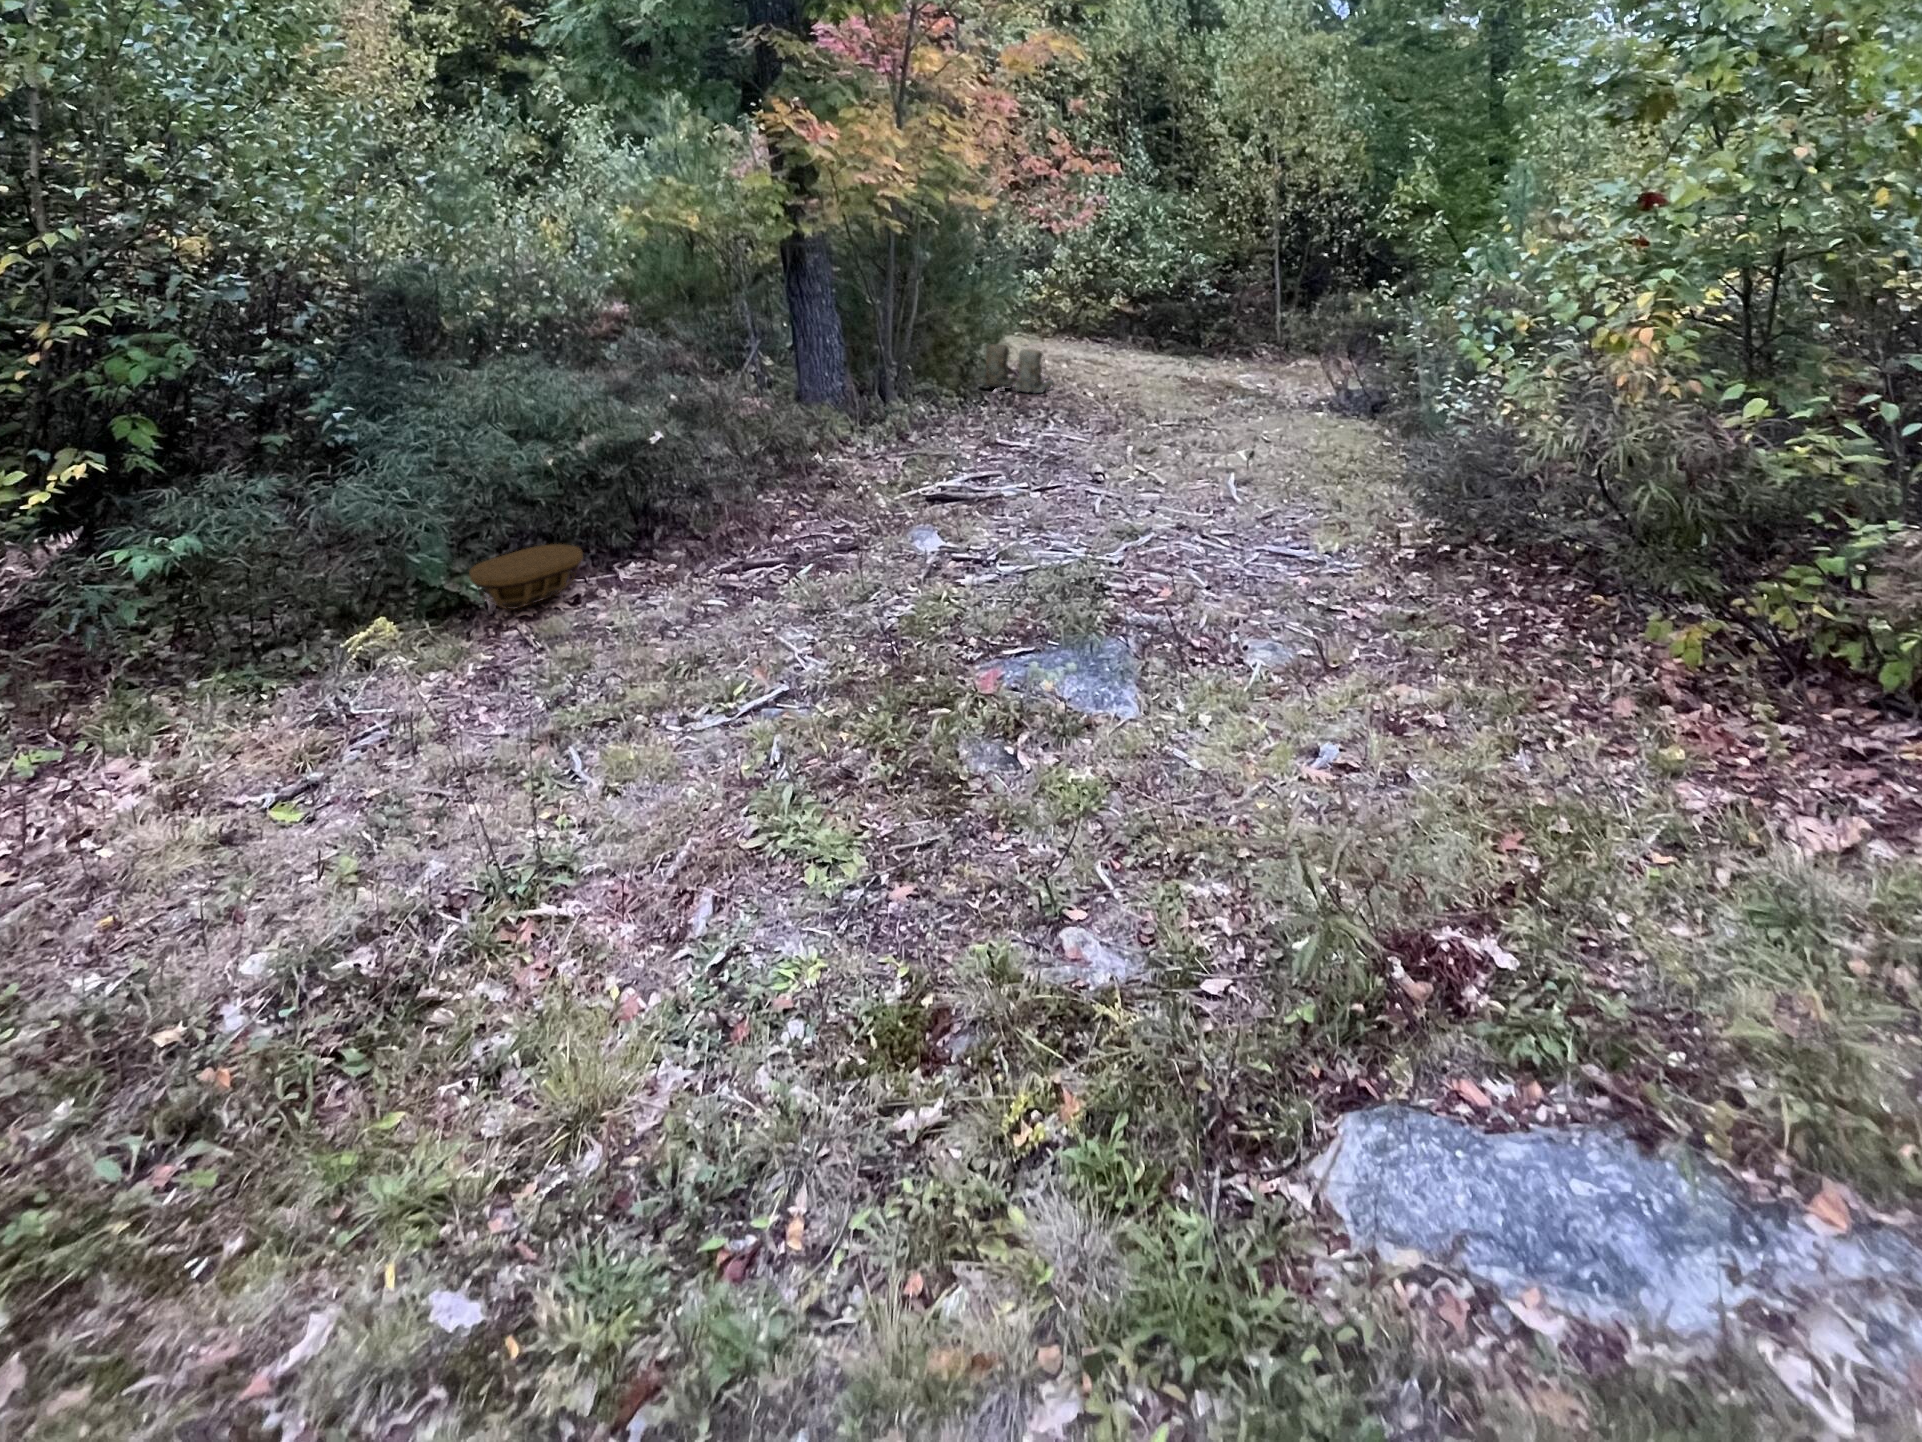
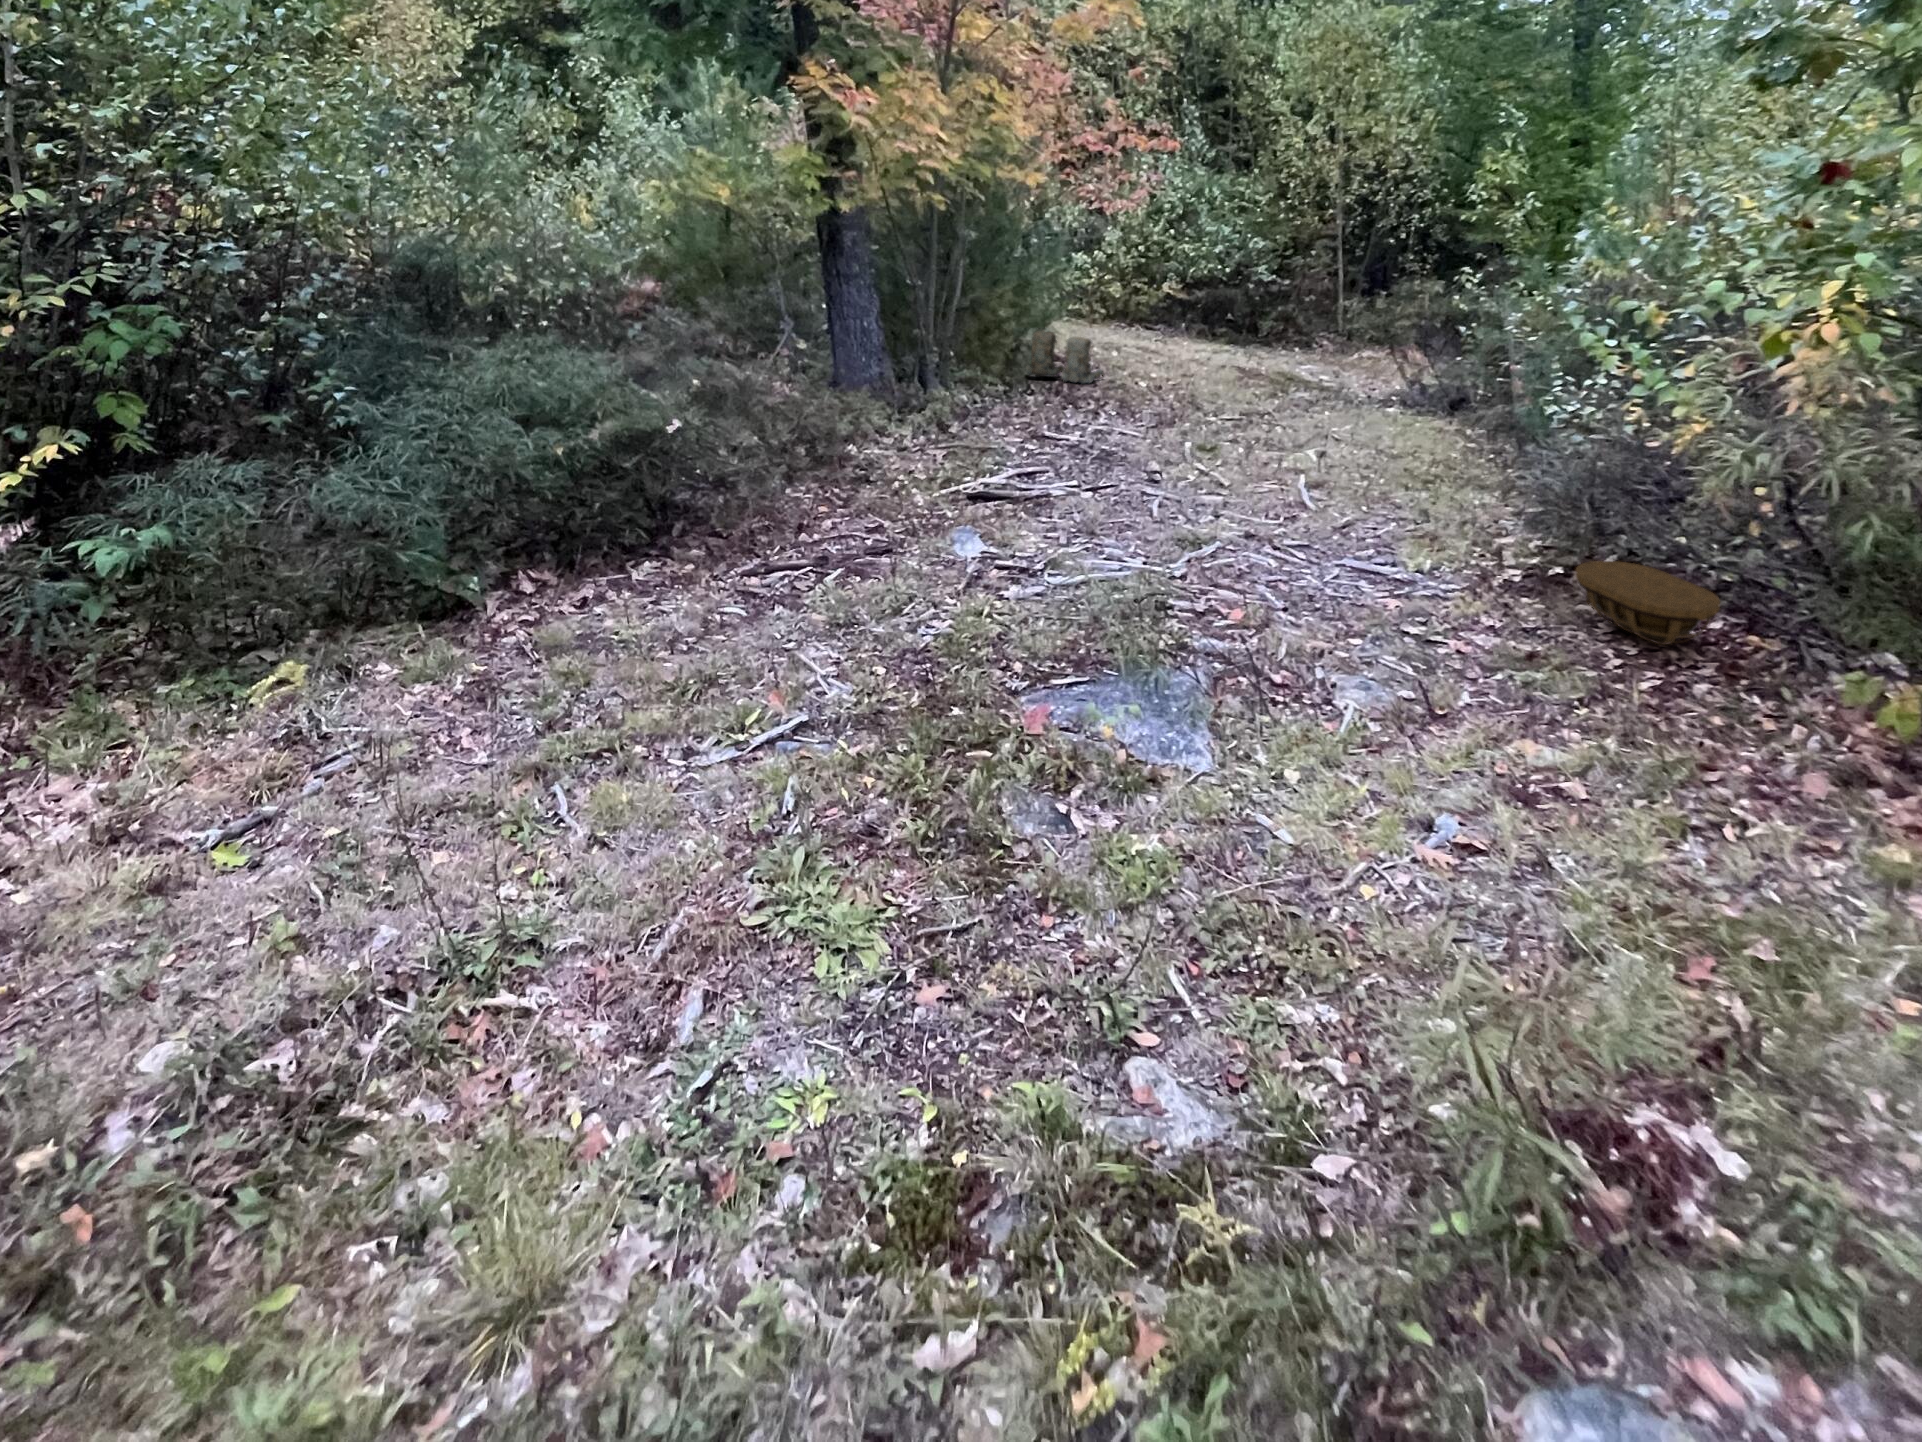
basket: present [469,544,583,609] -> present [1575,561,1720,645]

